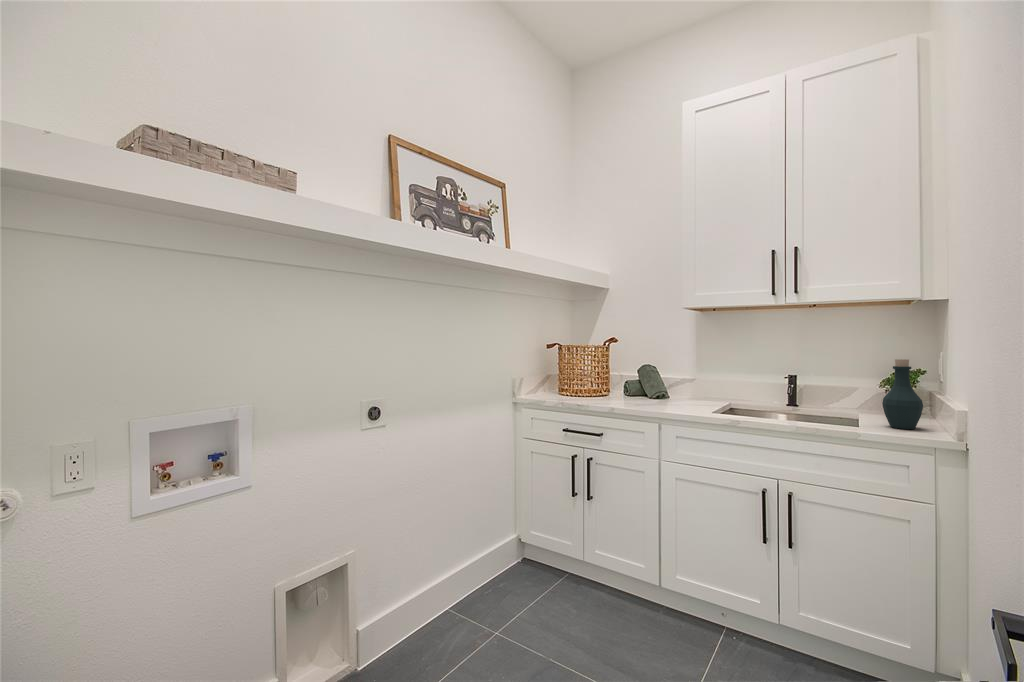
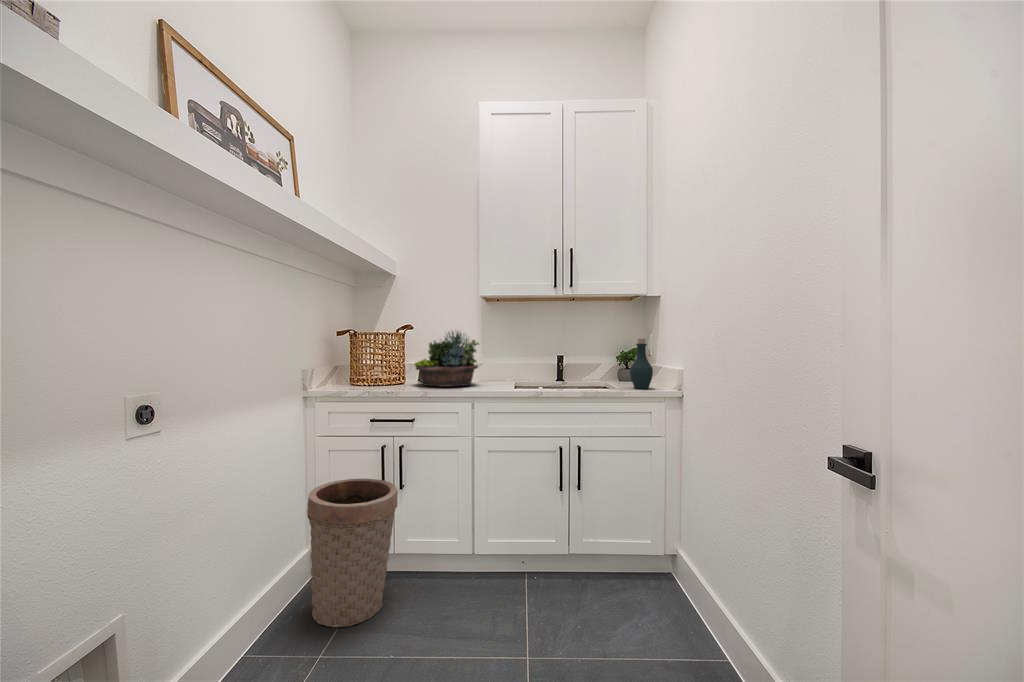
succulent planter: none [613,346,679,405] -> present [414,331,480,386]
basket: none [504,482,580,614] -> present [307,479,398,627]

